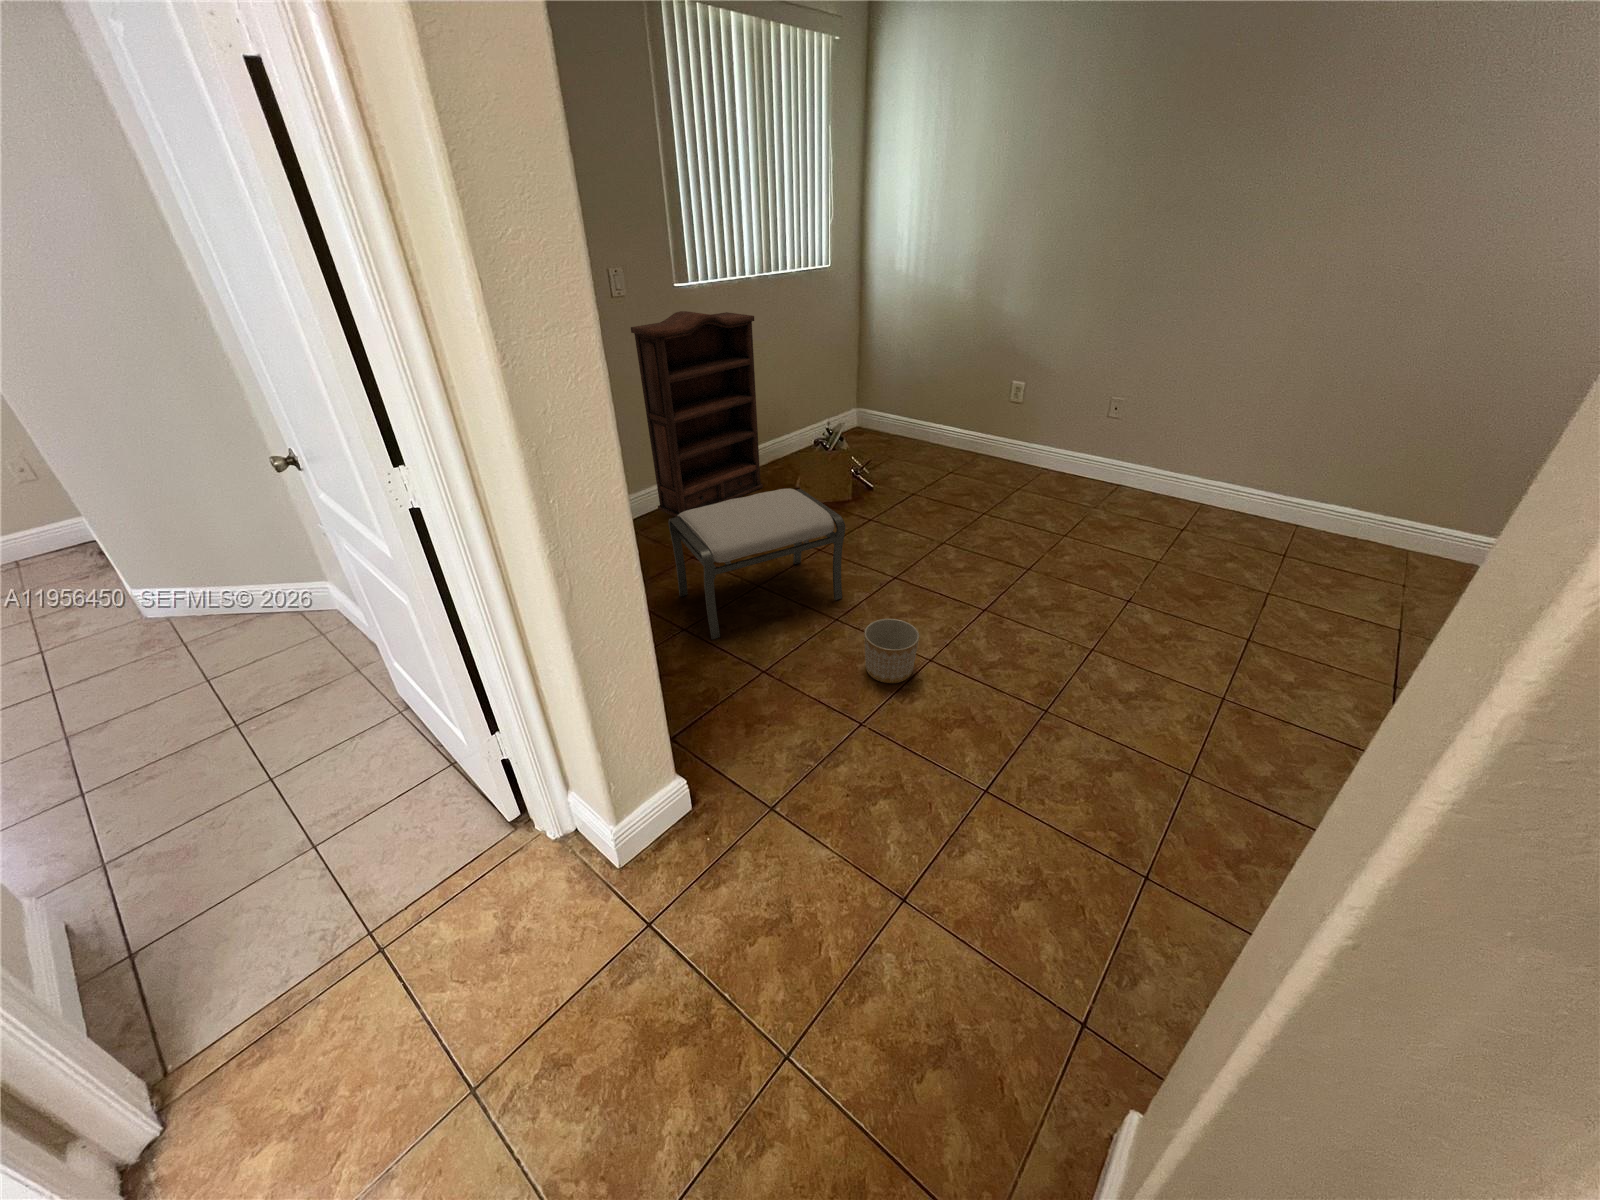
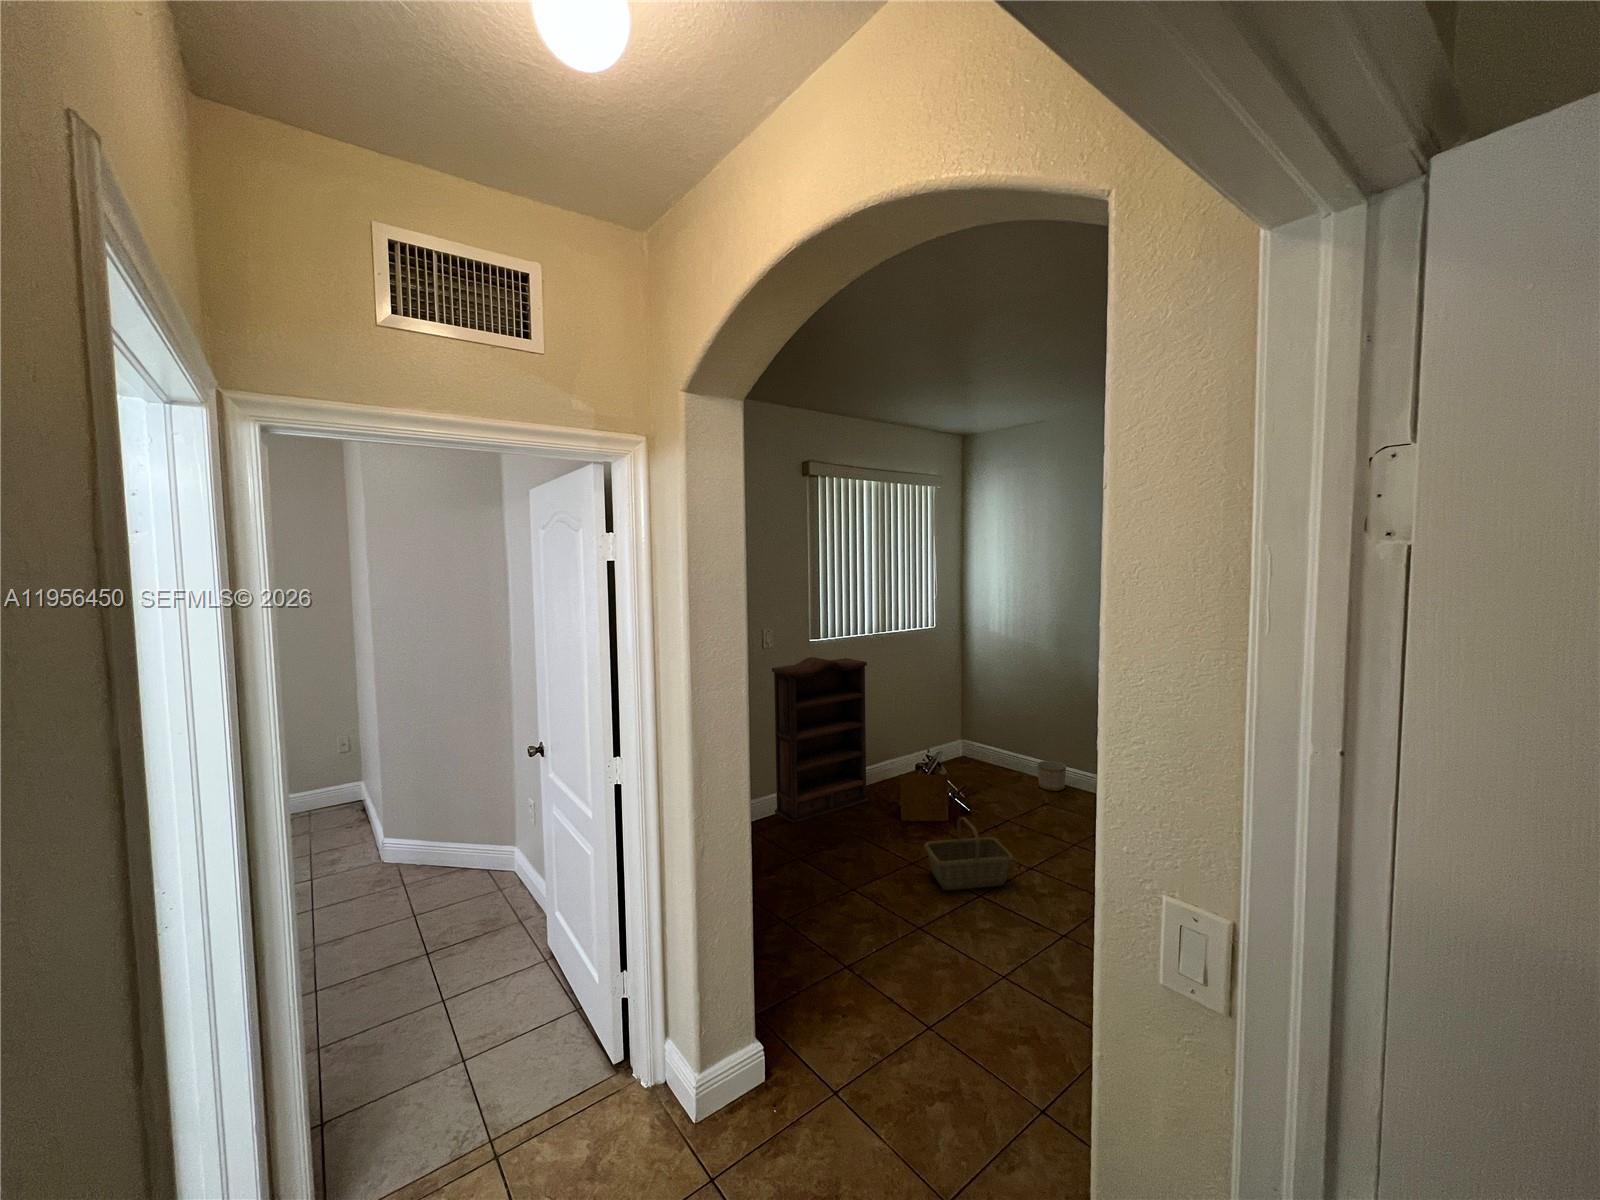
ottoman: present [668,488,845,640] -> none [780,801,928,932]
basket: none [834,499,931,577] -> present [924,817,1014,890]
planter: present [864,619,919,683] -> present [1037,761,1066,791]

